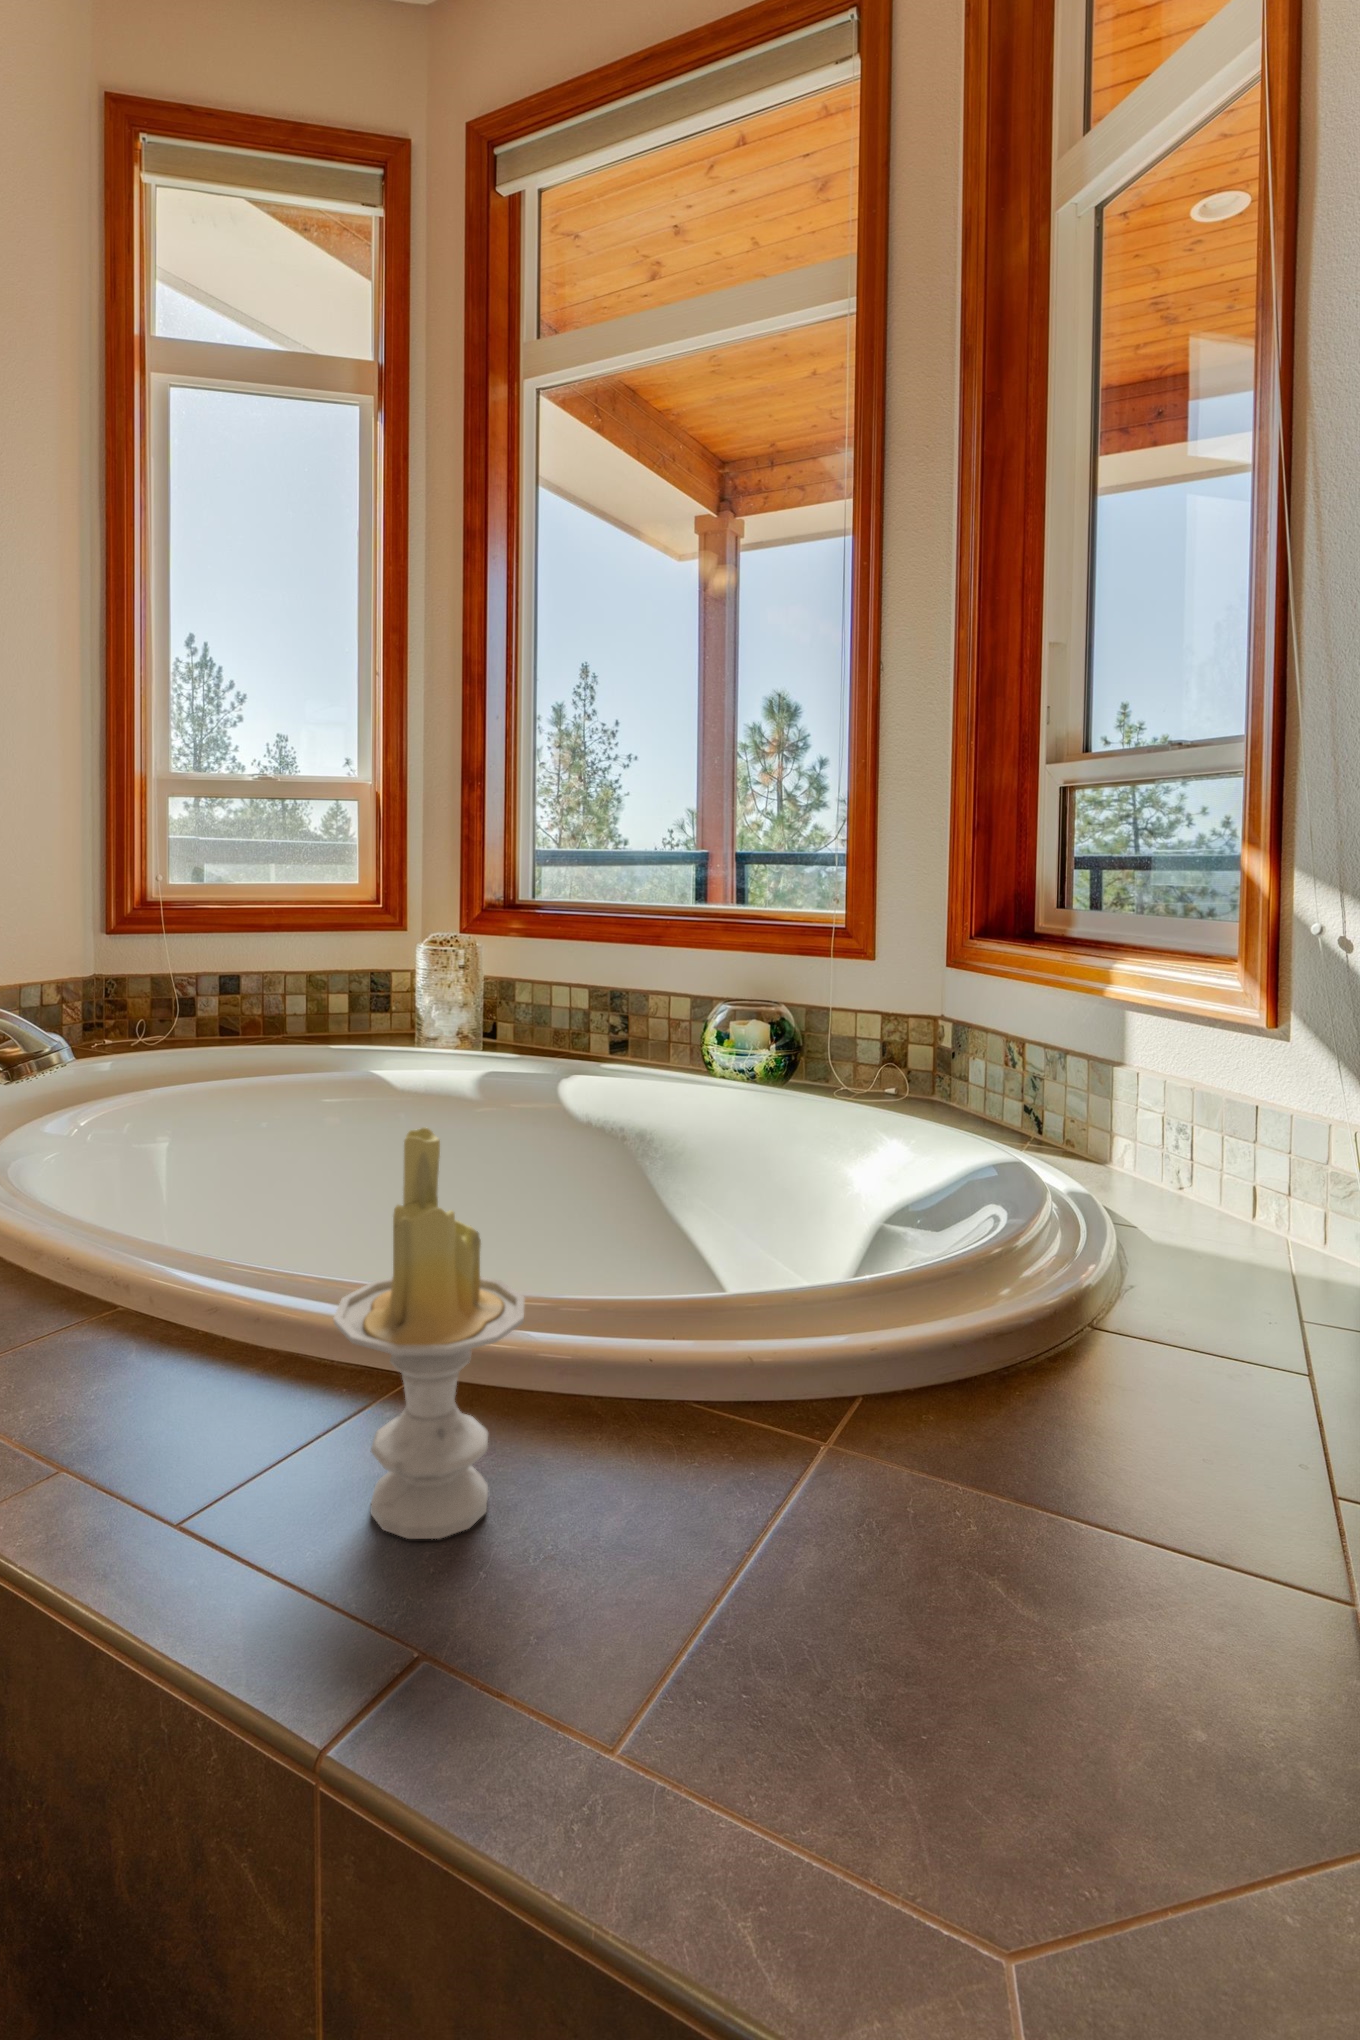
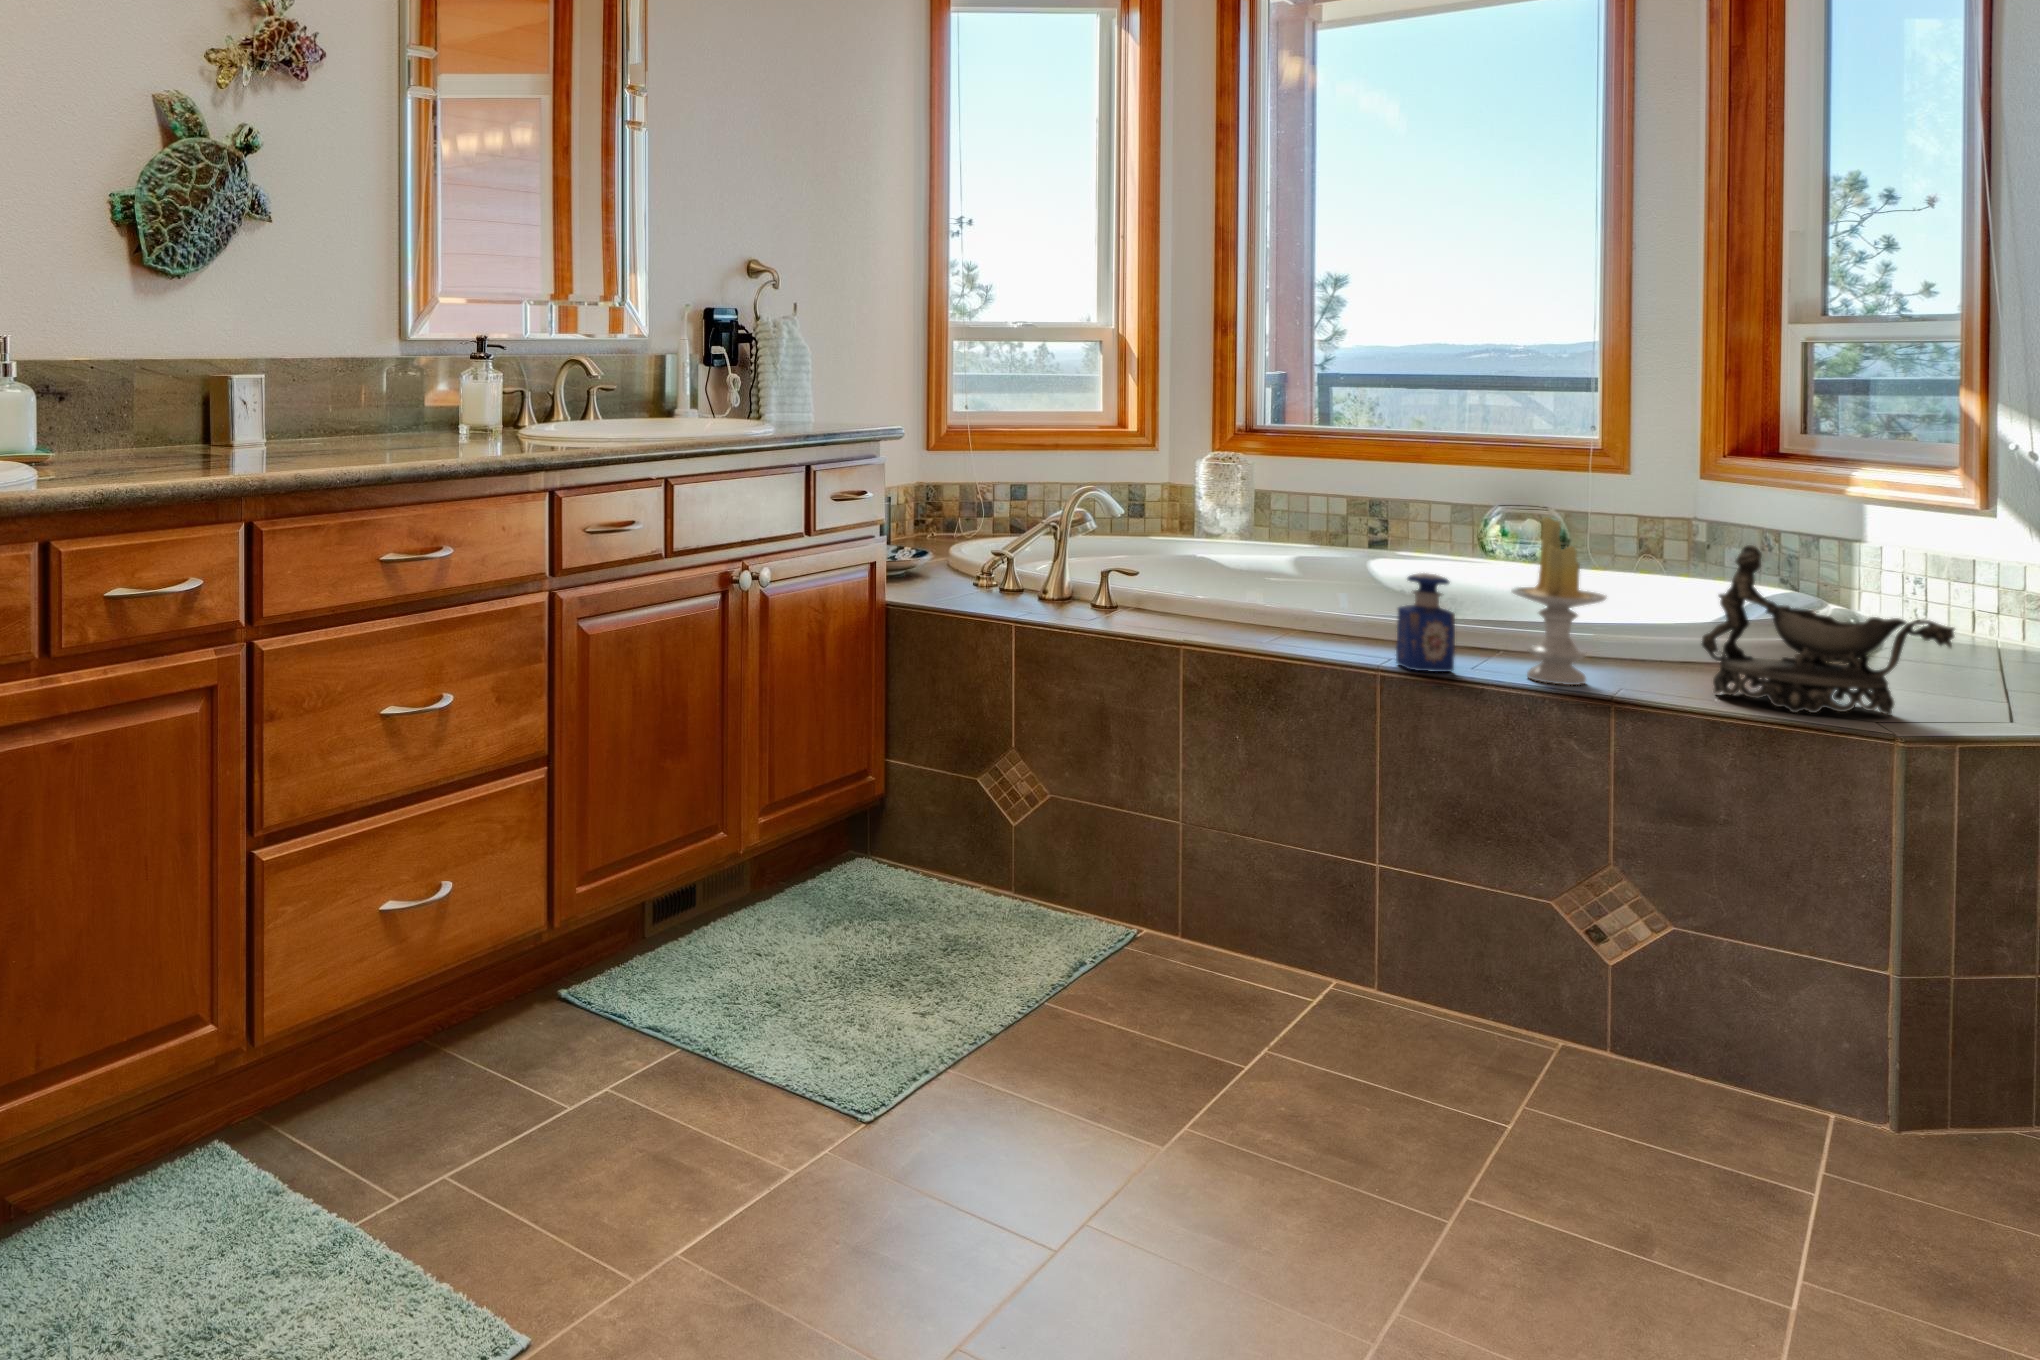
decorative bowl: none [707,1207,1234,1702] -> present [1702,545,1954,716]
perfume bottle: none [132,1250,251,1490] -> present [1396,573,1455,672]

